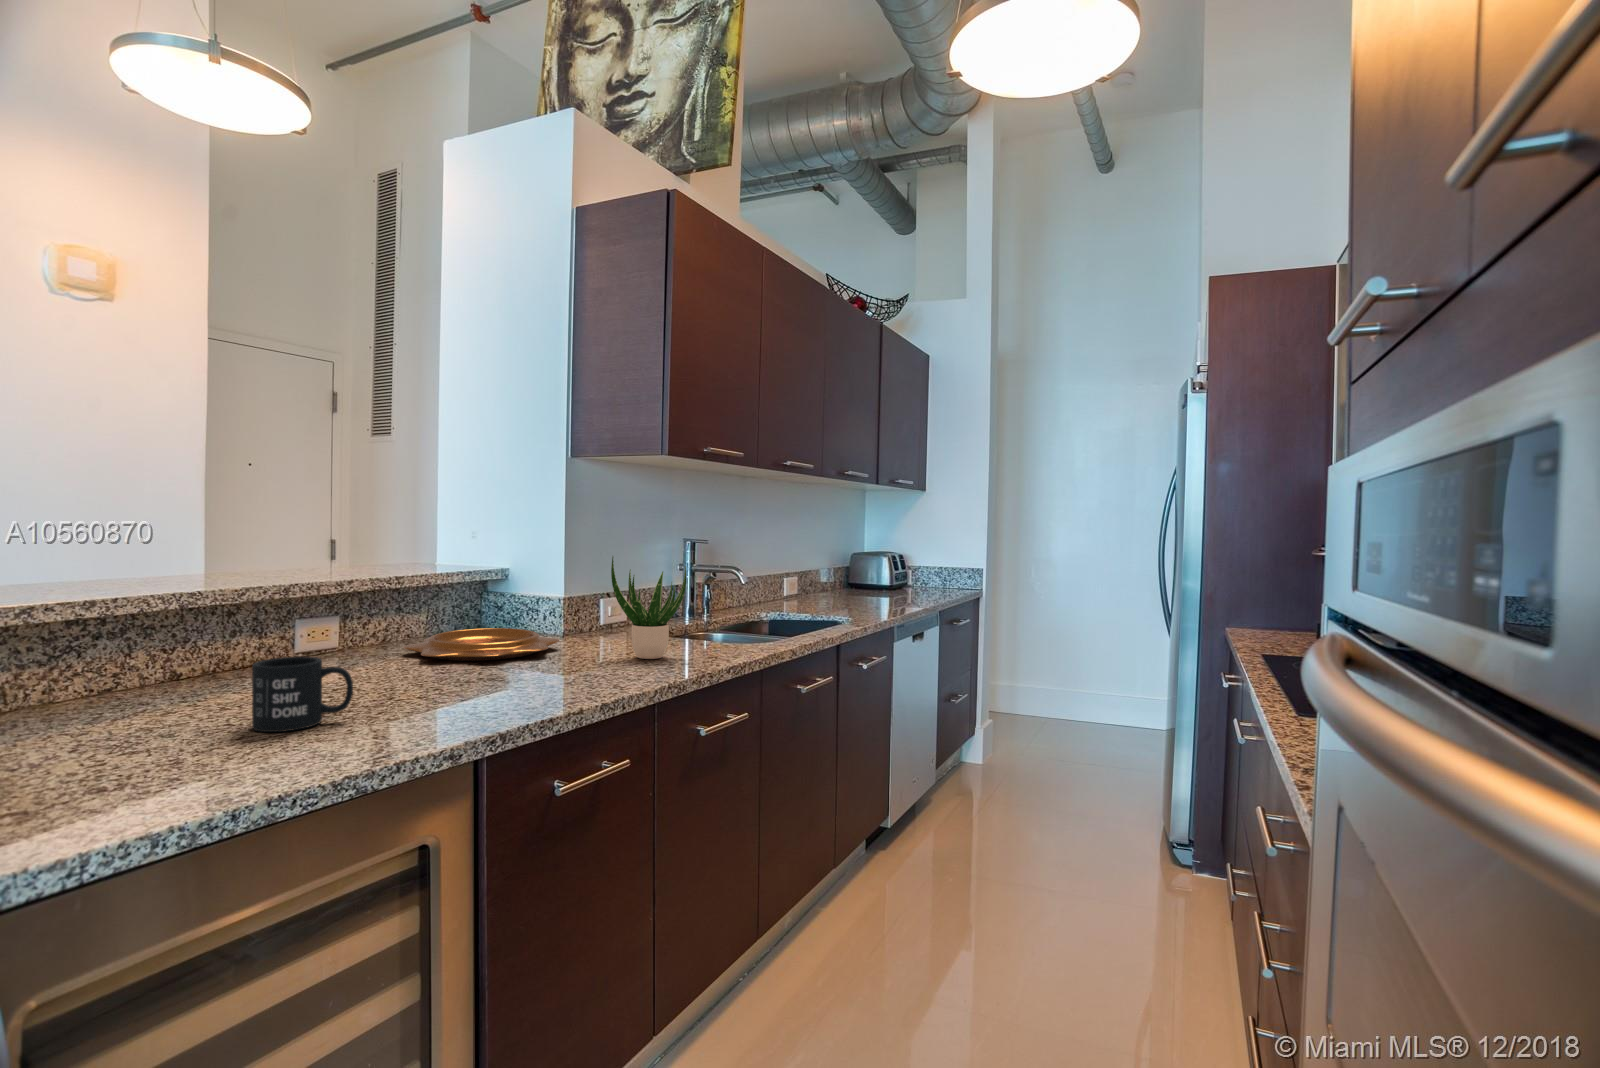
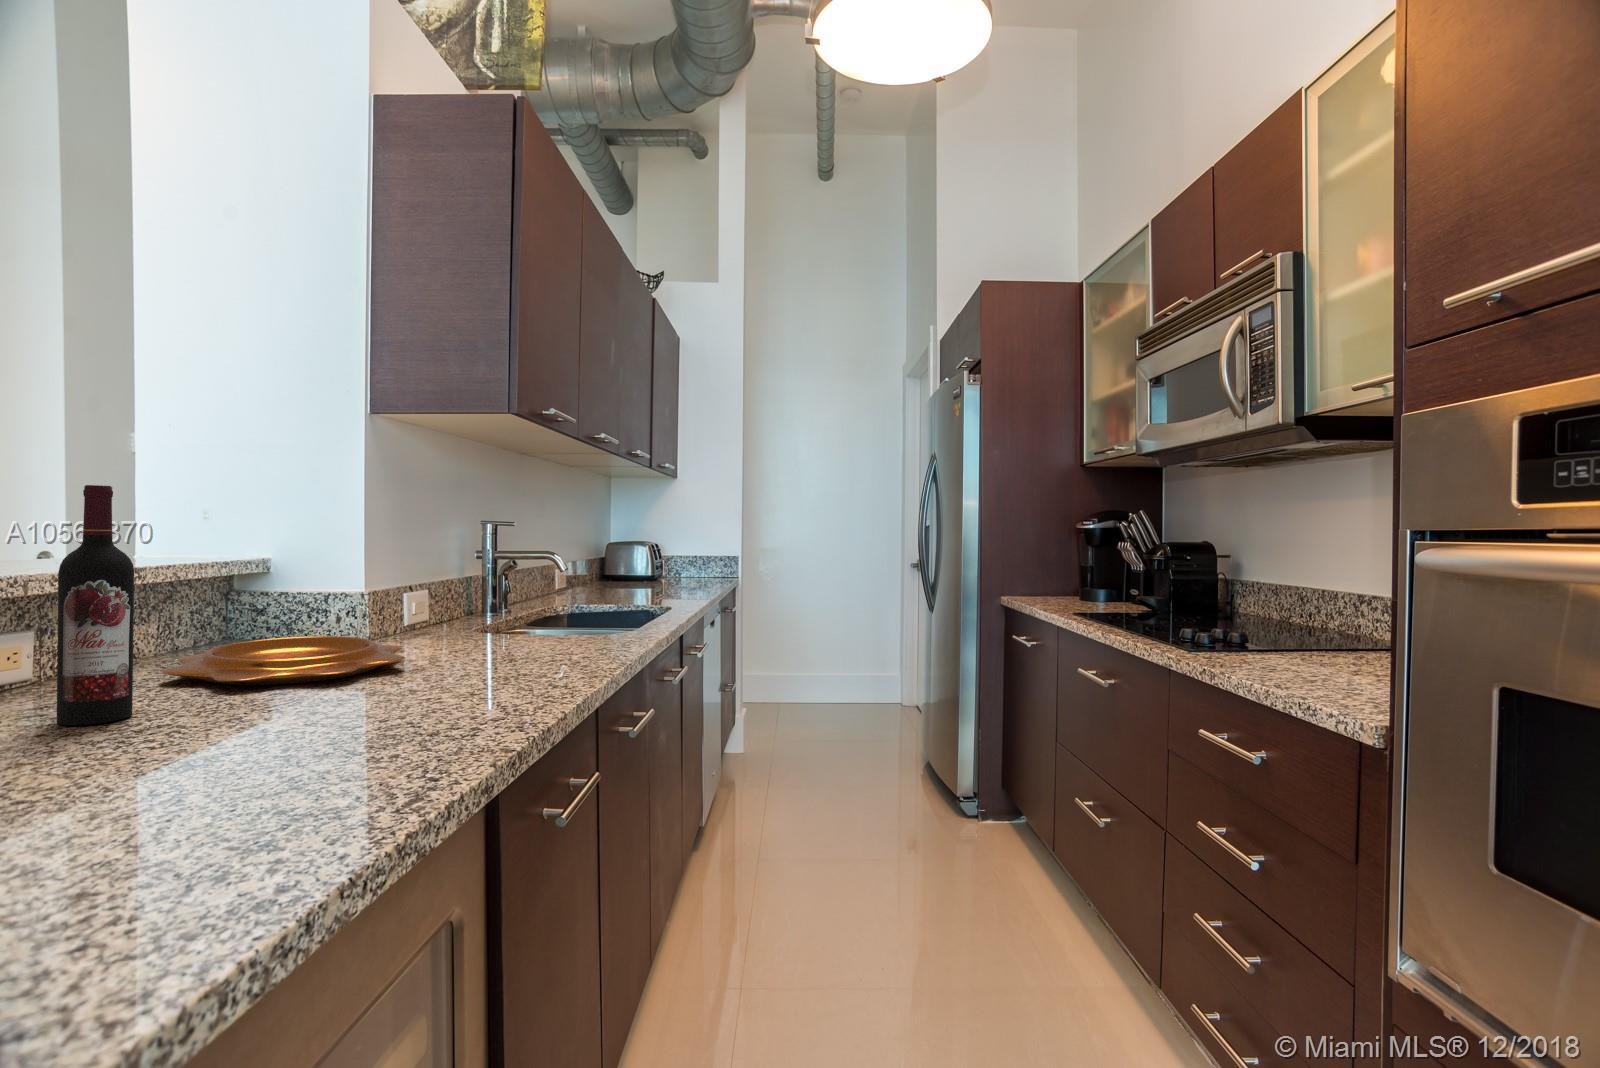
wine bottle: none [321,529,361,676] -> present [57,485,134,725]
potted plant: present [611,557,686,659] -> none [496,533,585,661]
mug: present [252,656,353,732] -> none [81,688,269,828]

